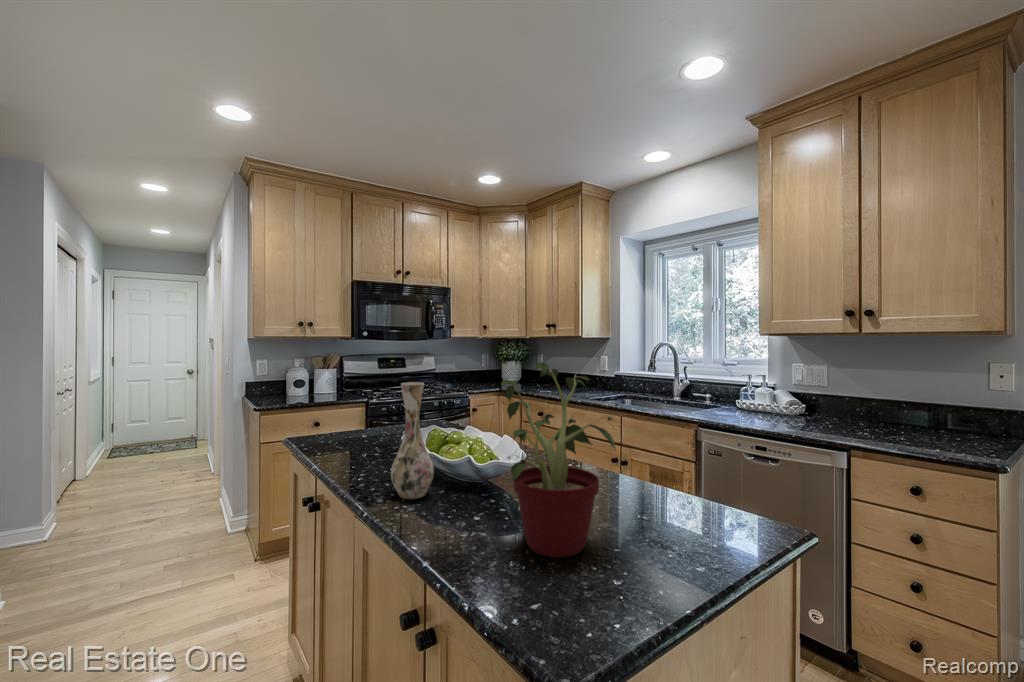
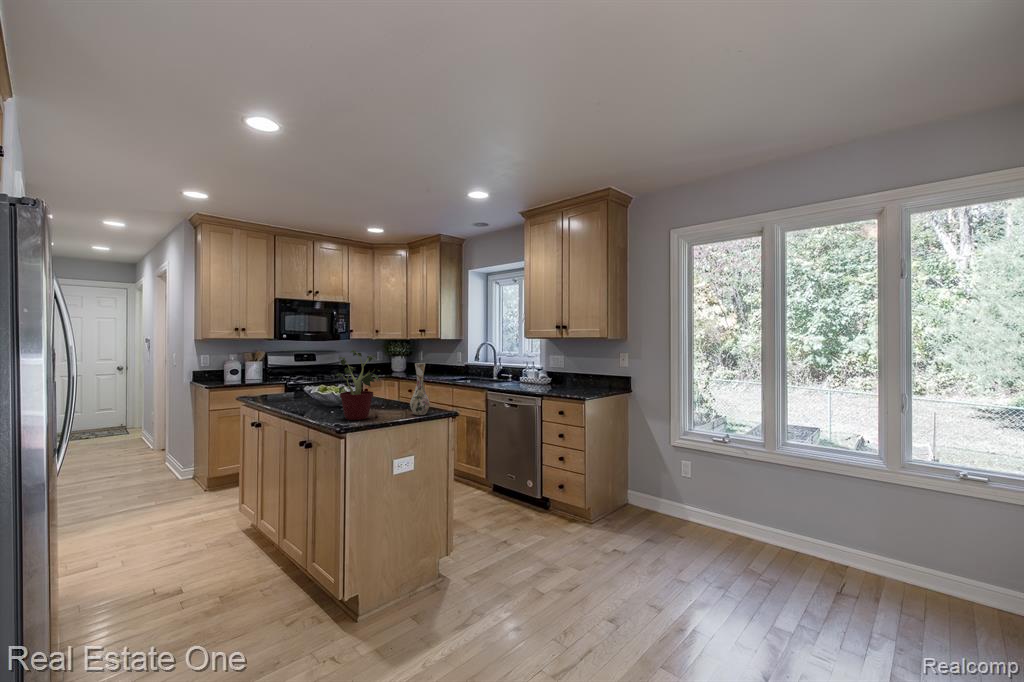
vase: present [391,382,434,499] -> present [410,363,430,415]

